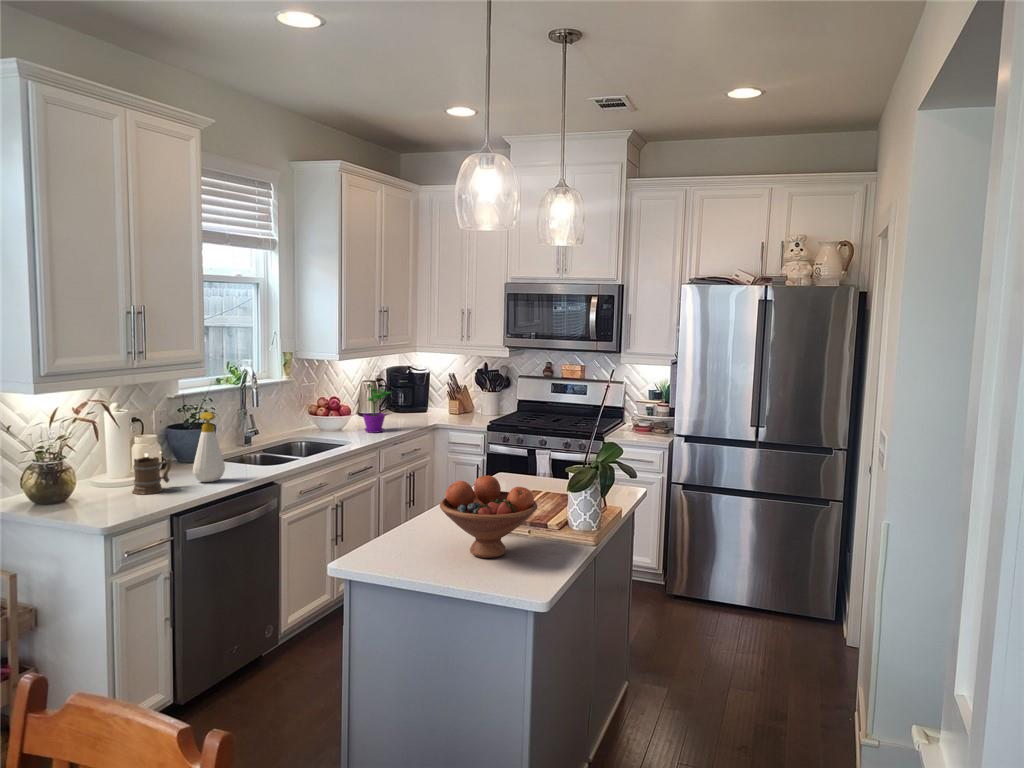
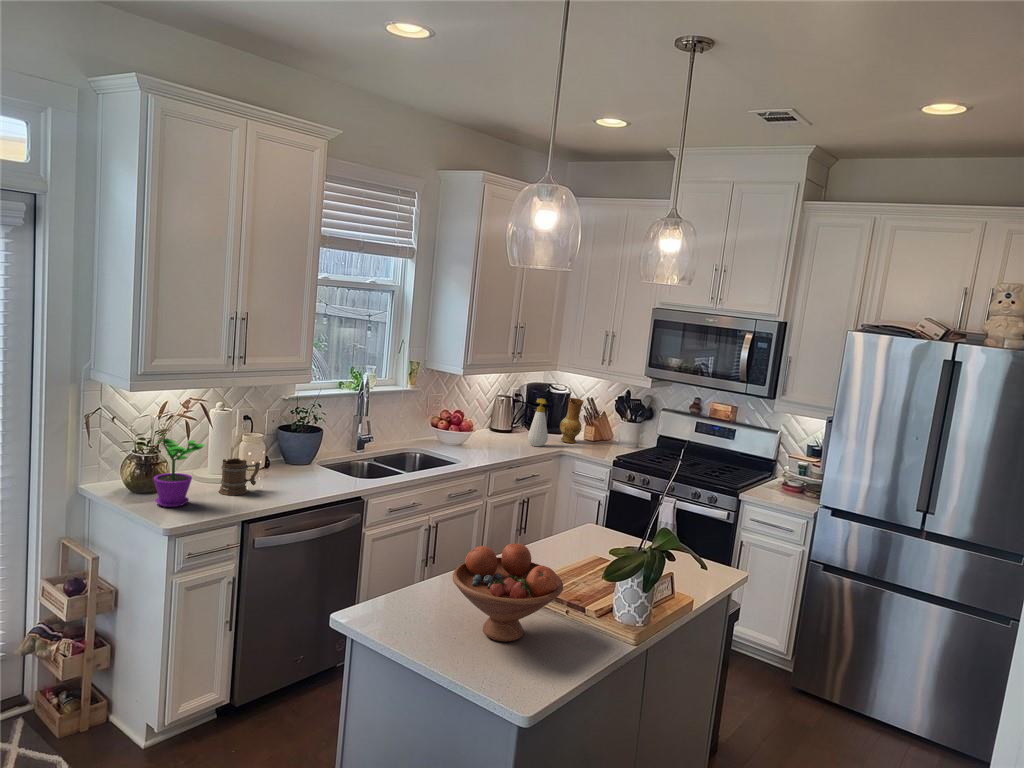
ceramic jug: none [427,375,448,418] -> present [560,398,584,443]
flower pot: present [363,386,390,433] -> present [154,434,204,507]
soap bottle: present [193,412,225,482] -> present [528,398,548,446]

